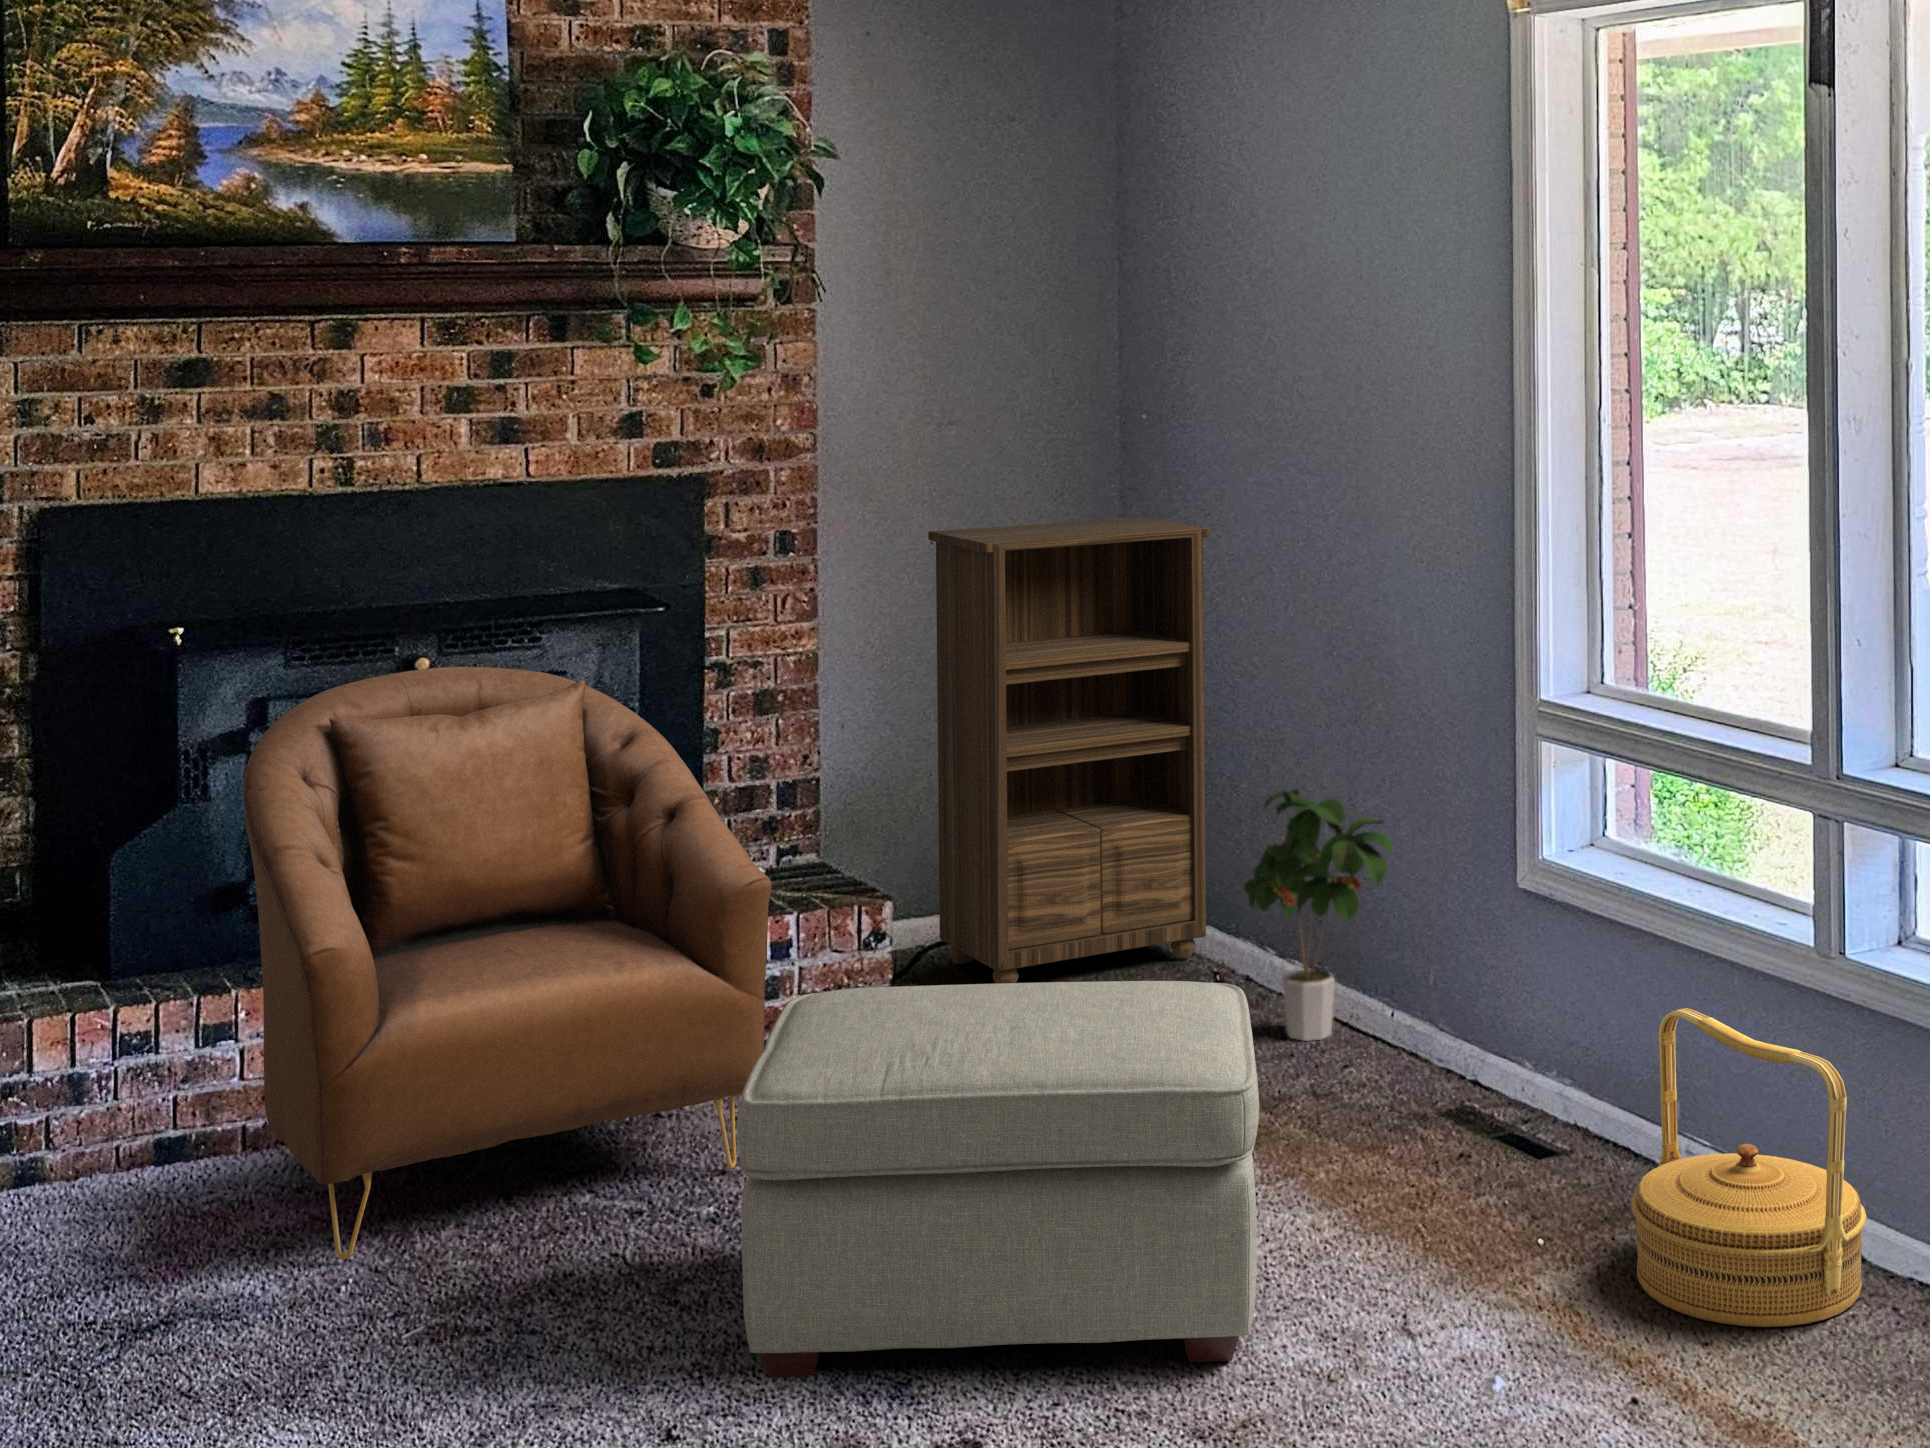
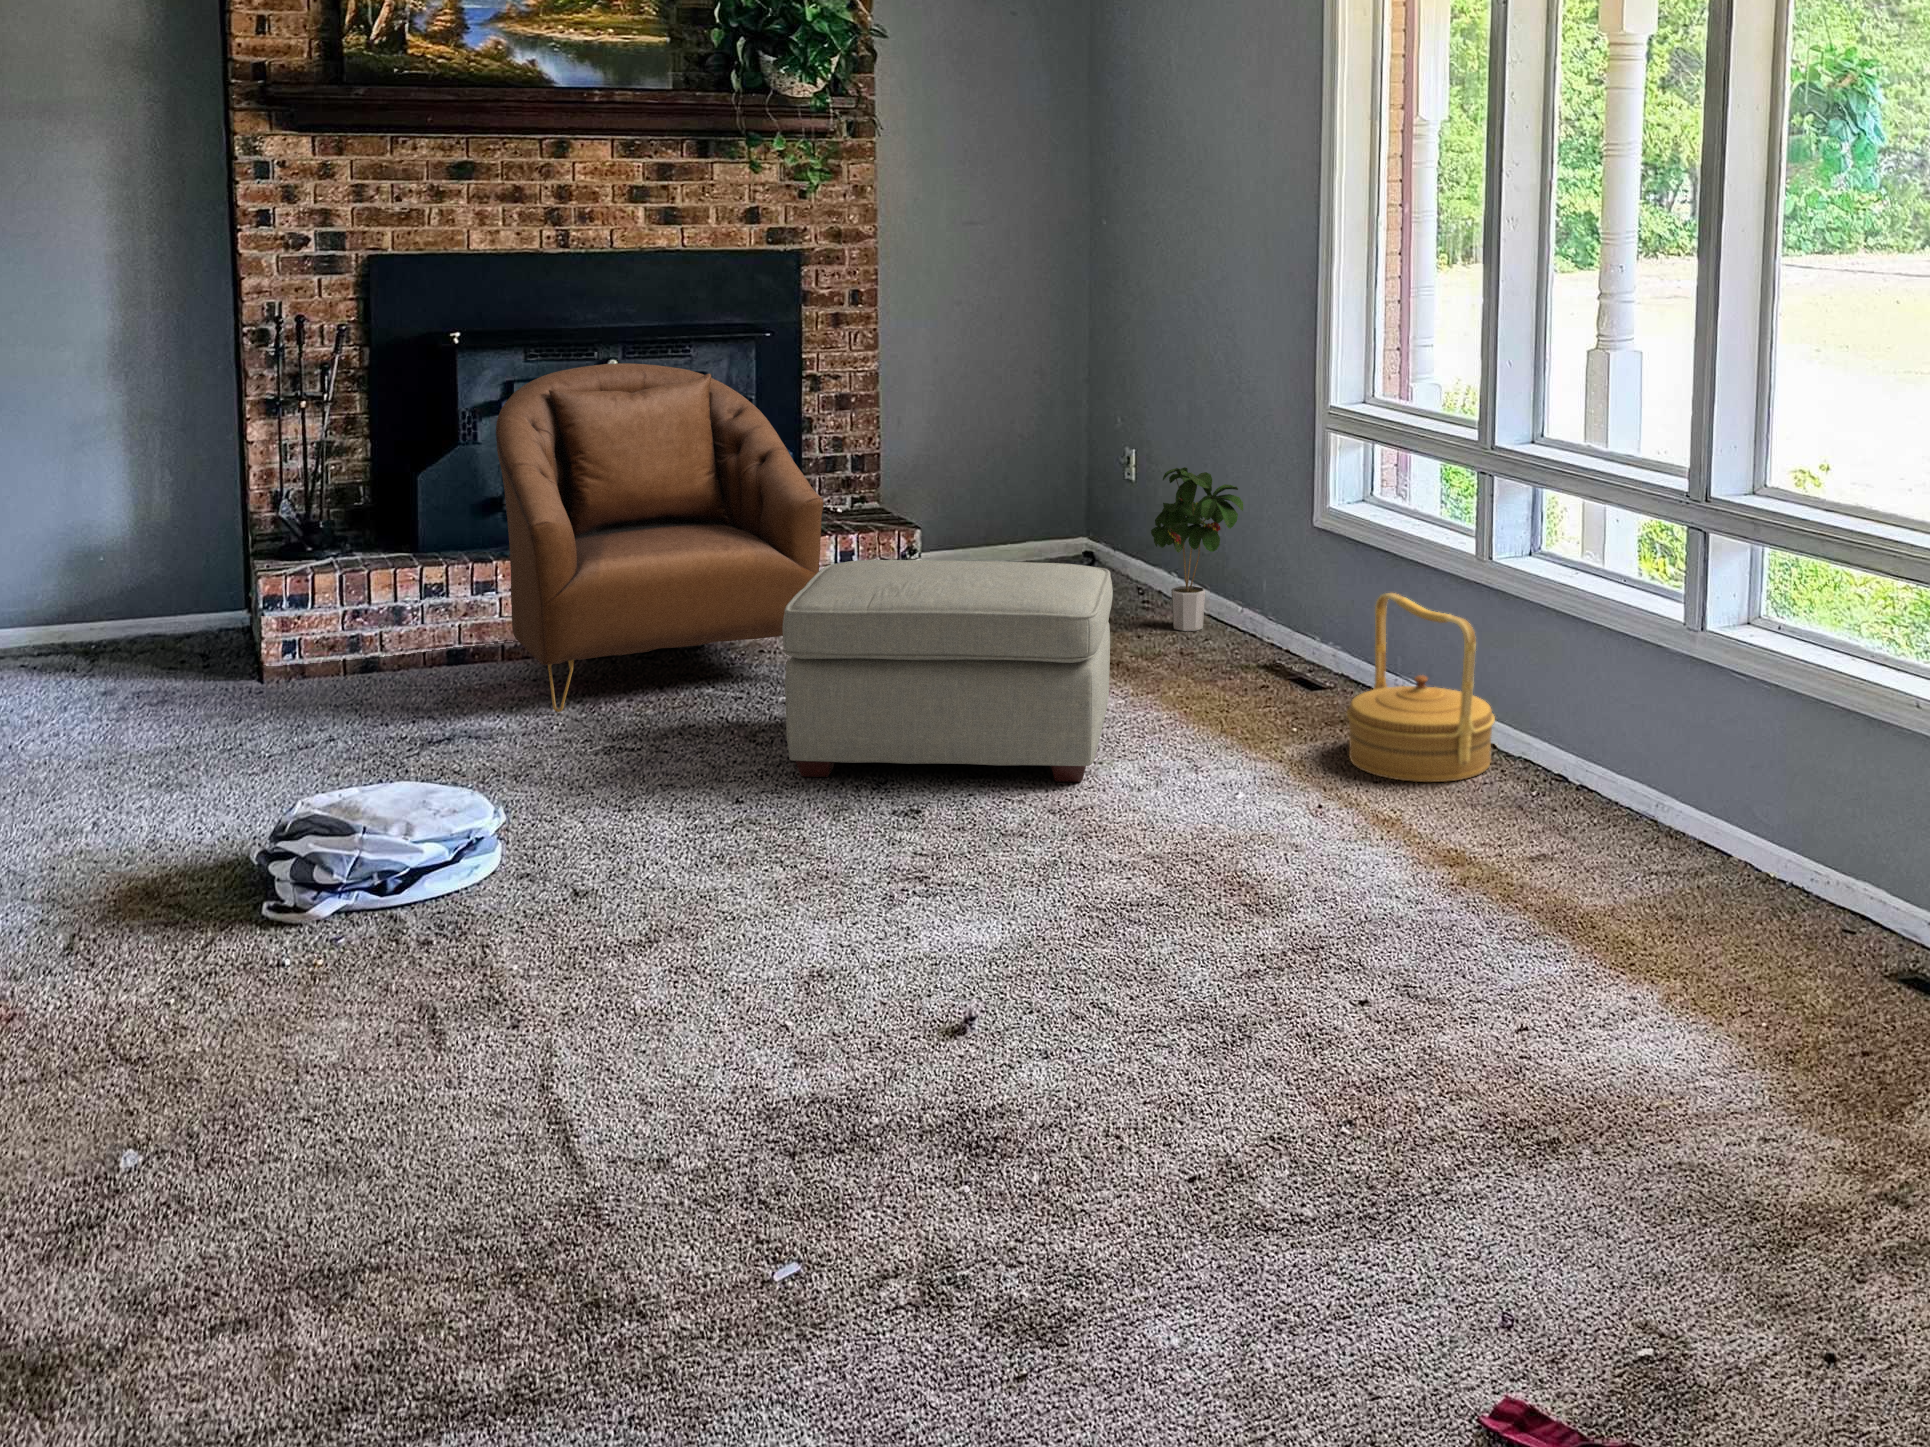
bookshelf: present [928,517,1210,984] -> none [950,288,1140,596]

